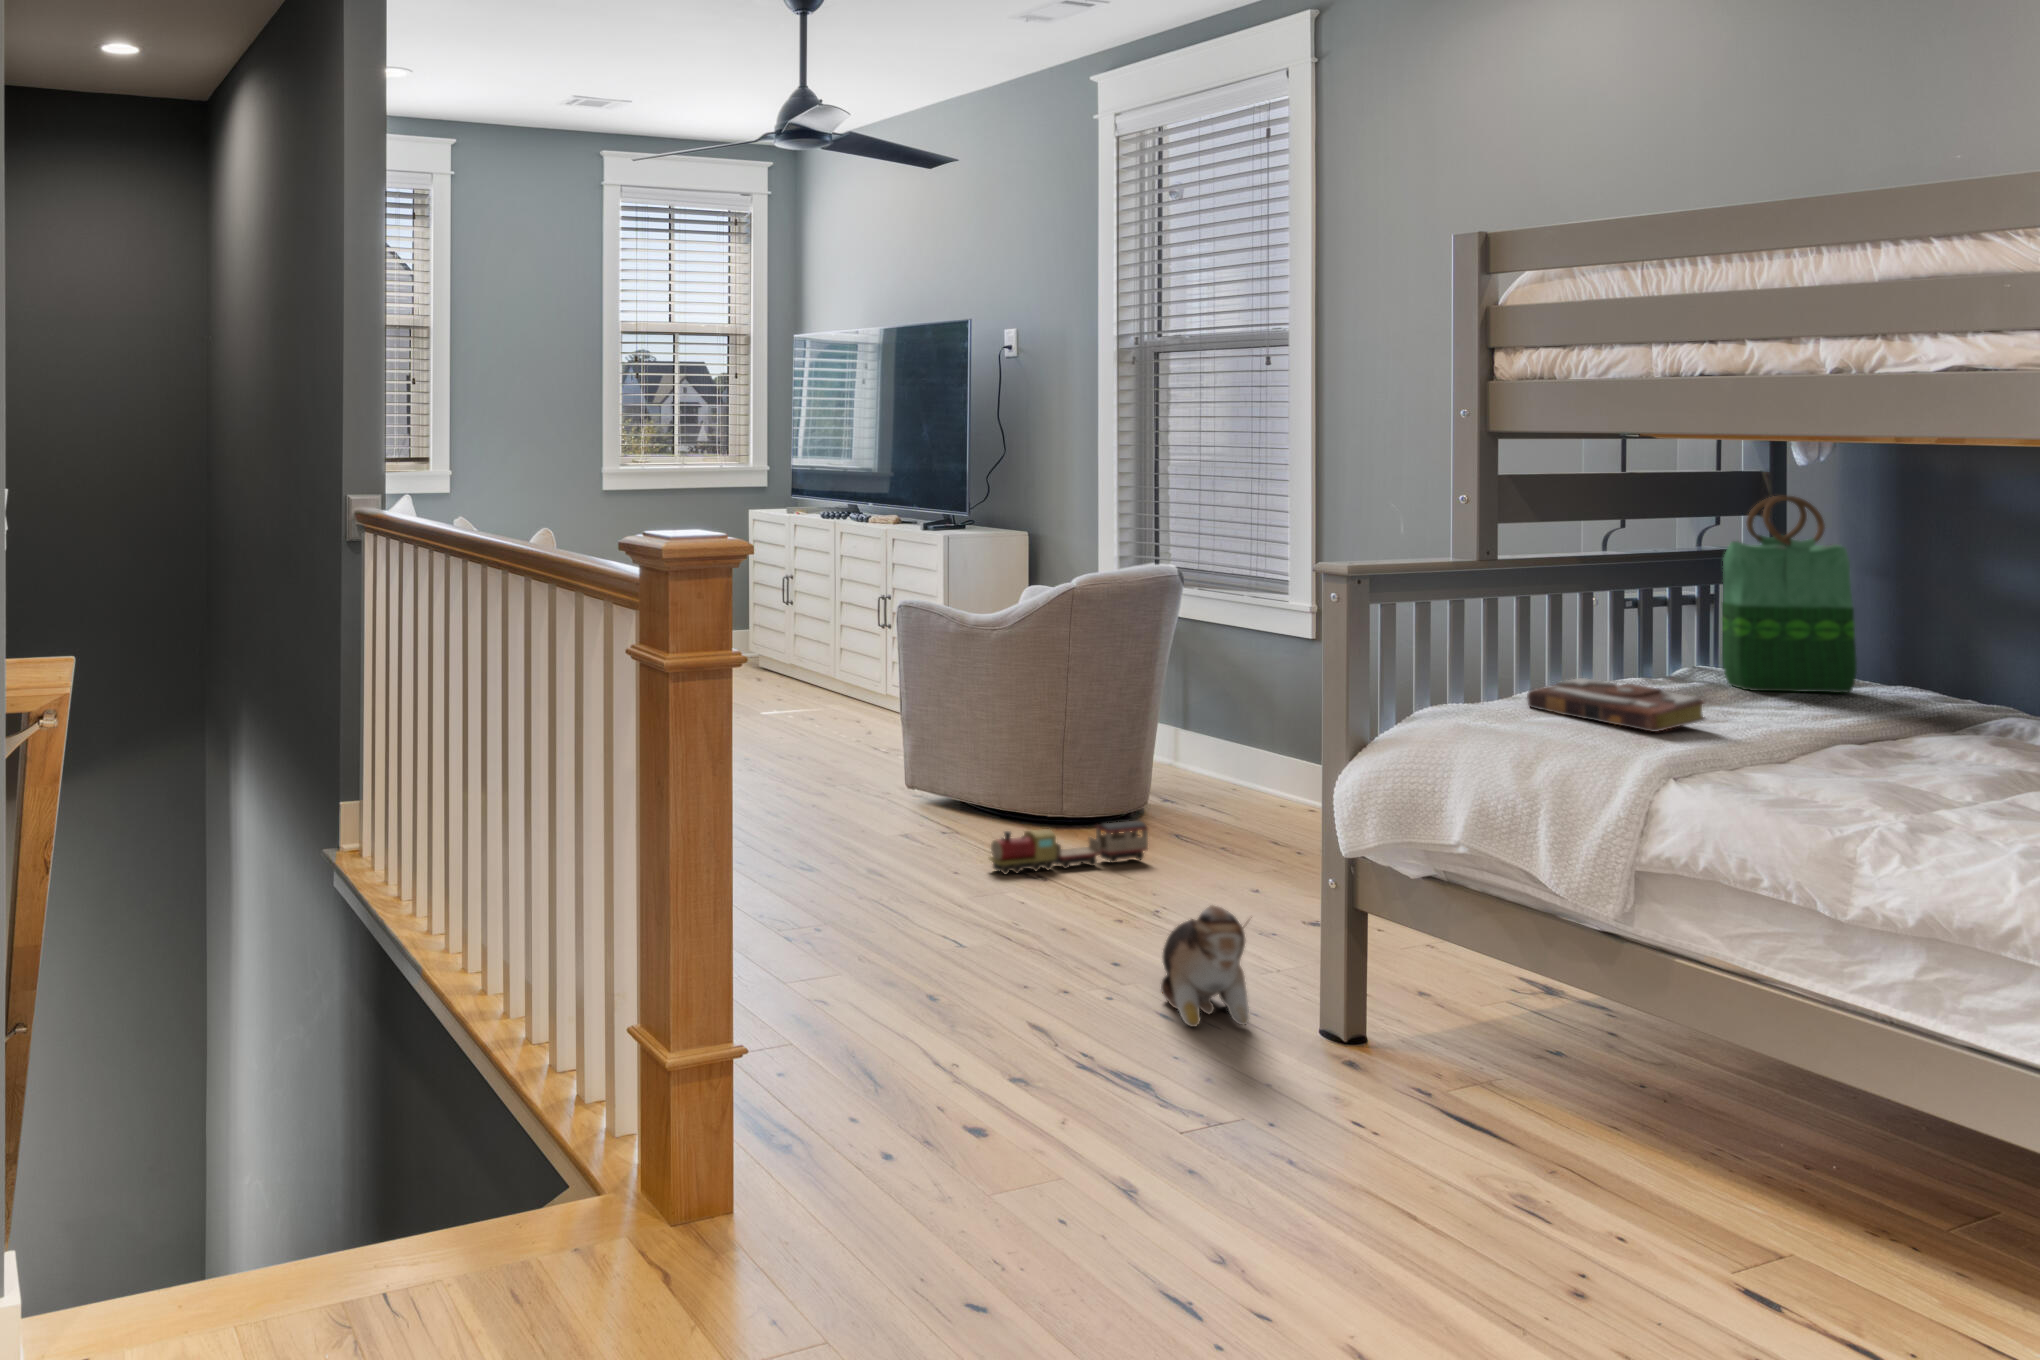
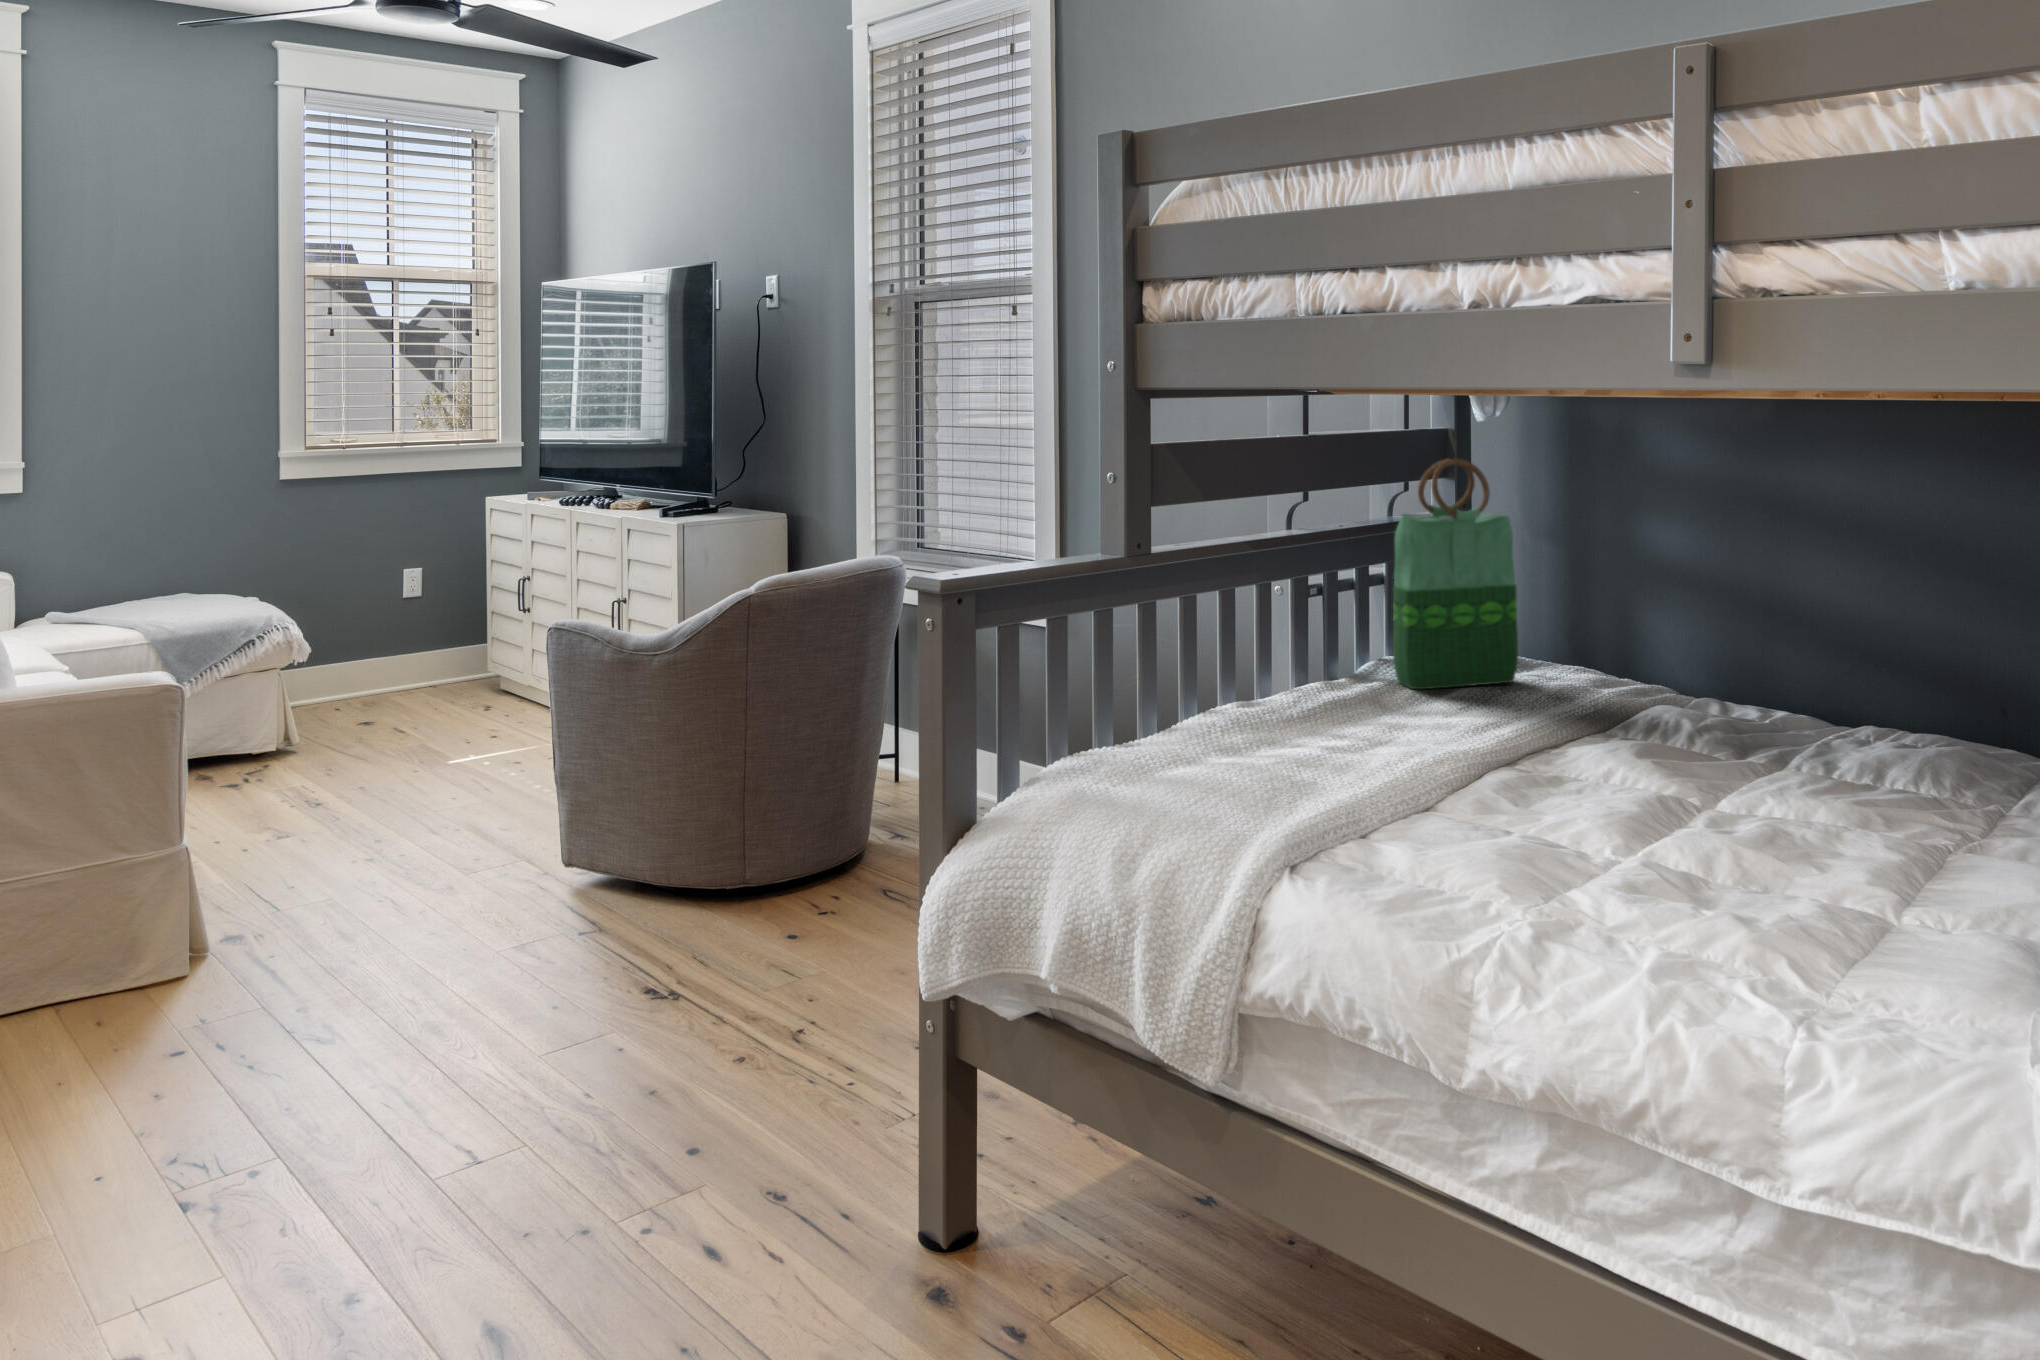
book: present [1527,678,1705,732] -> none [1158,703,1346,782]
toy train: present [989,821,1148,874] -> none [599,888,821,995]
plush toy: present [1161,906,1252,1027] -> none [714,1078,817,1258]

